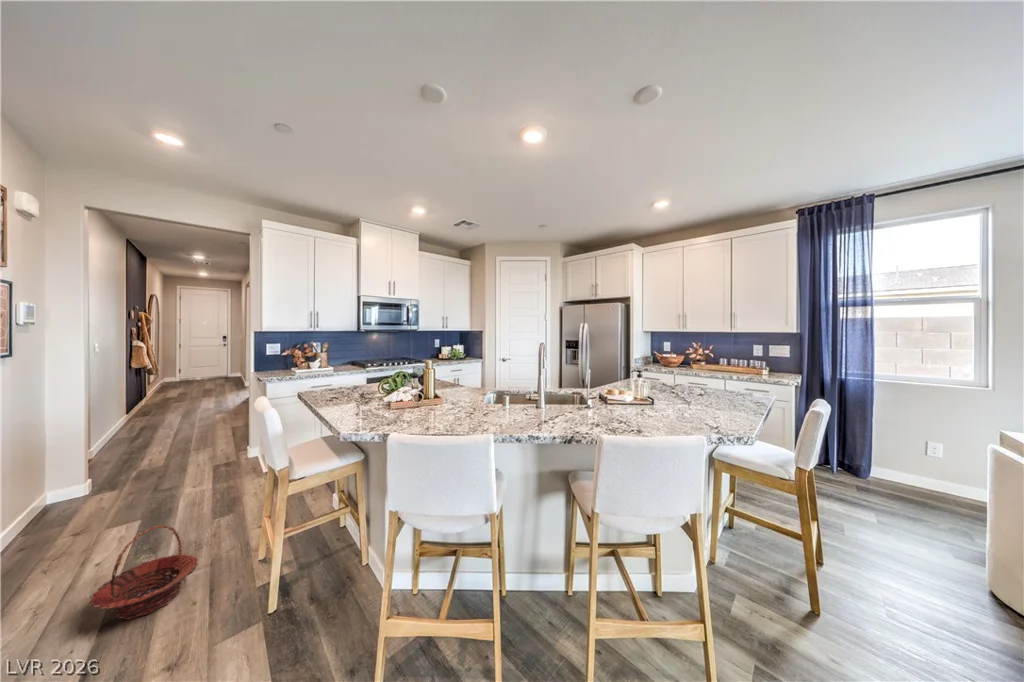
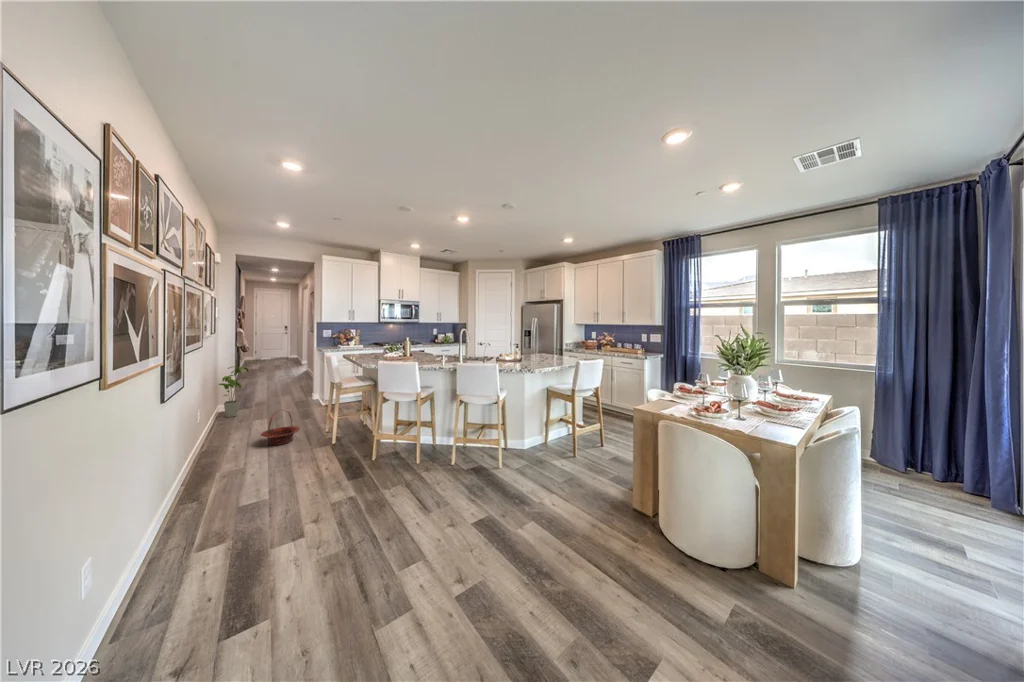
house plant: none [47,416,115,516] -> present [219,366,249,417]

